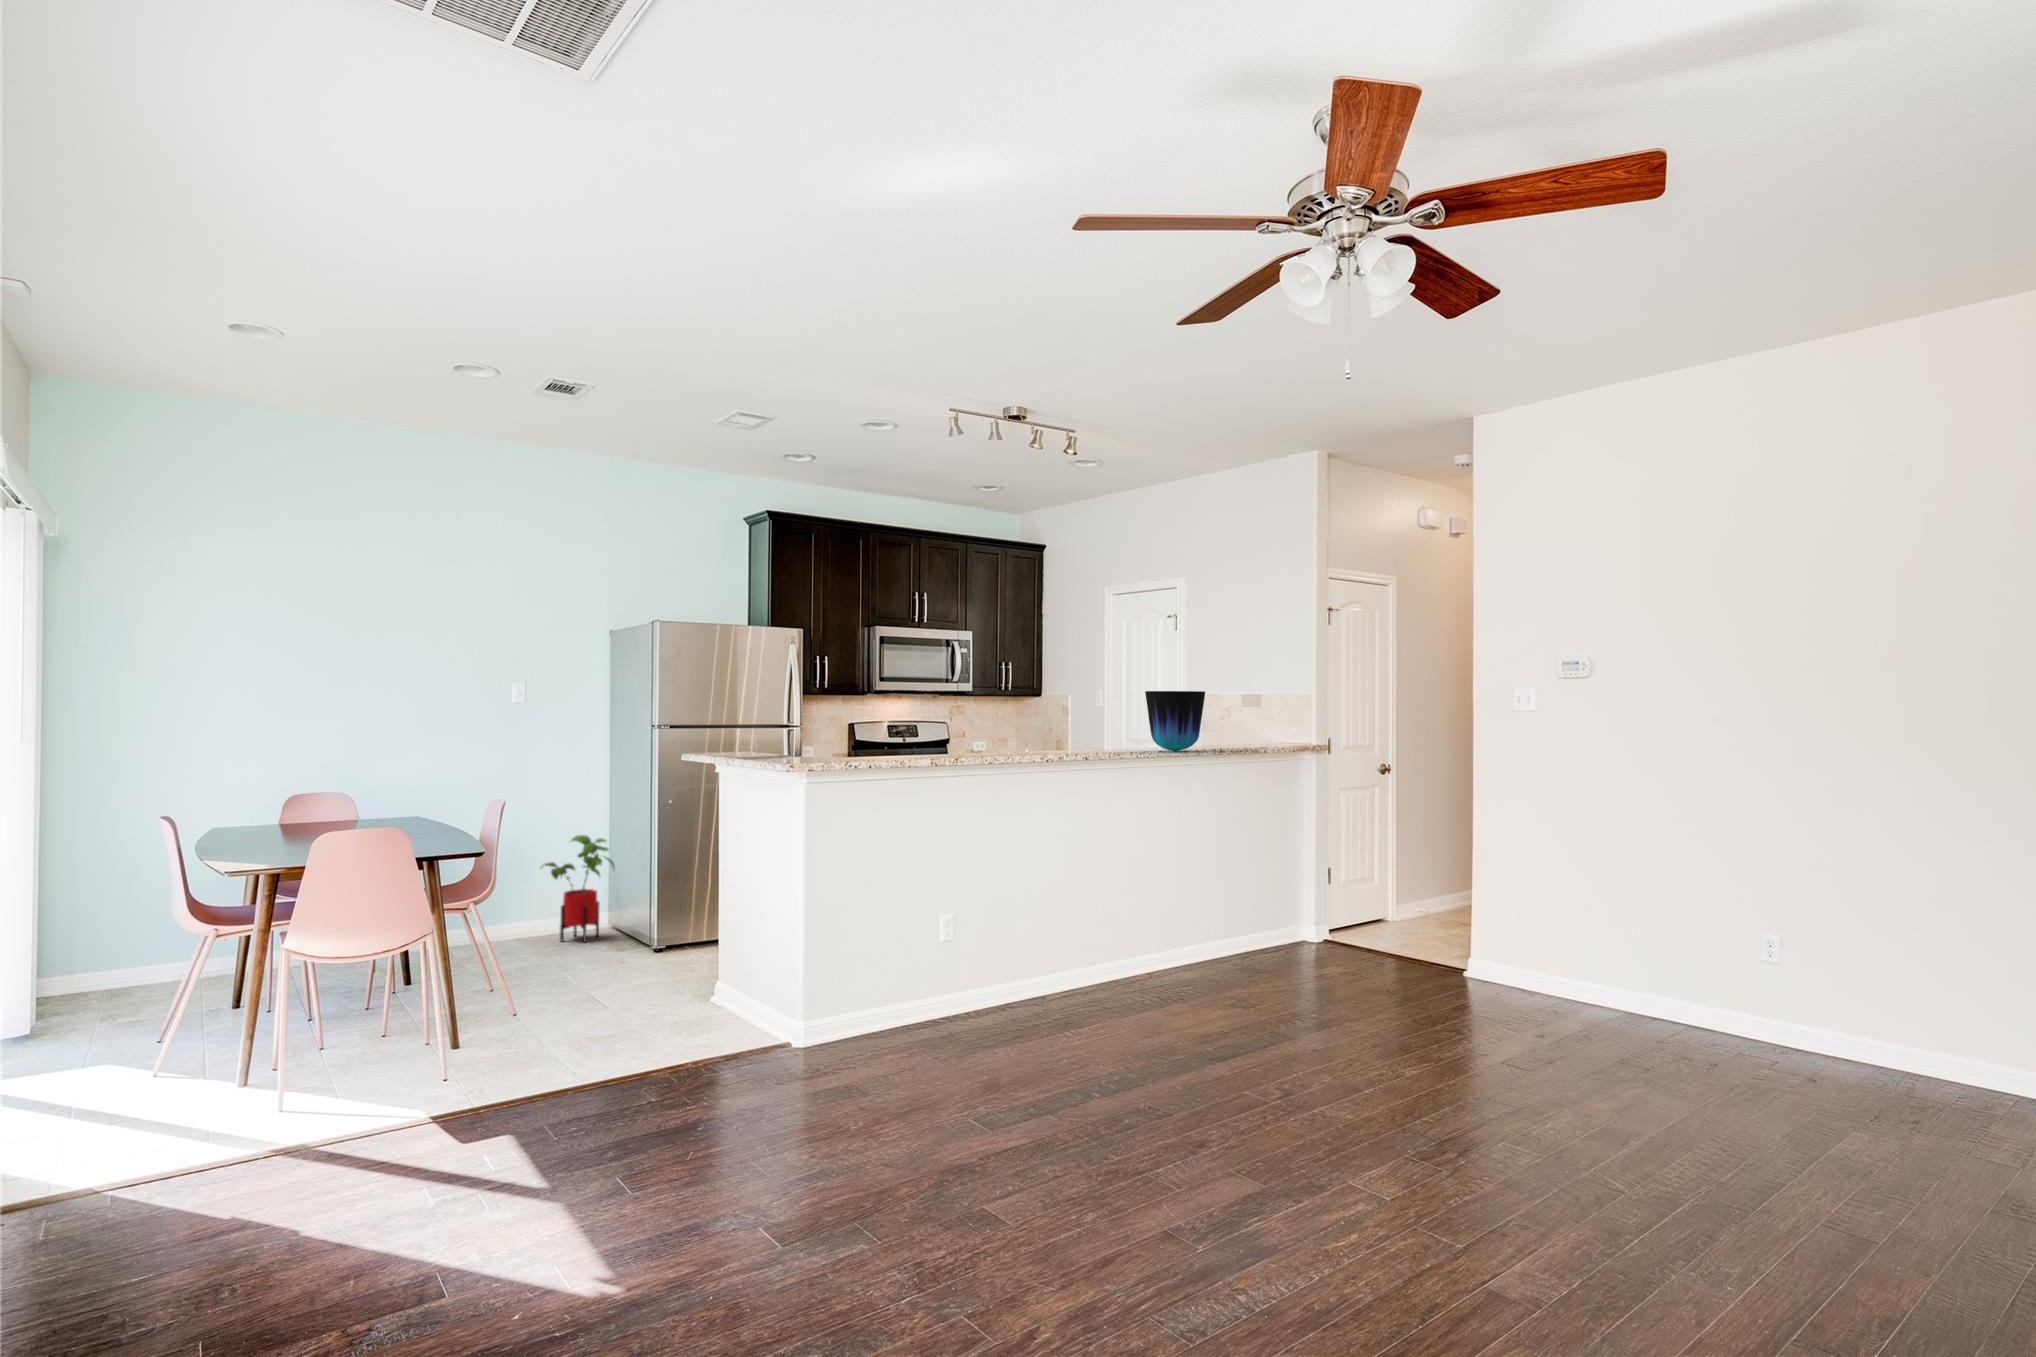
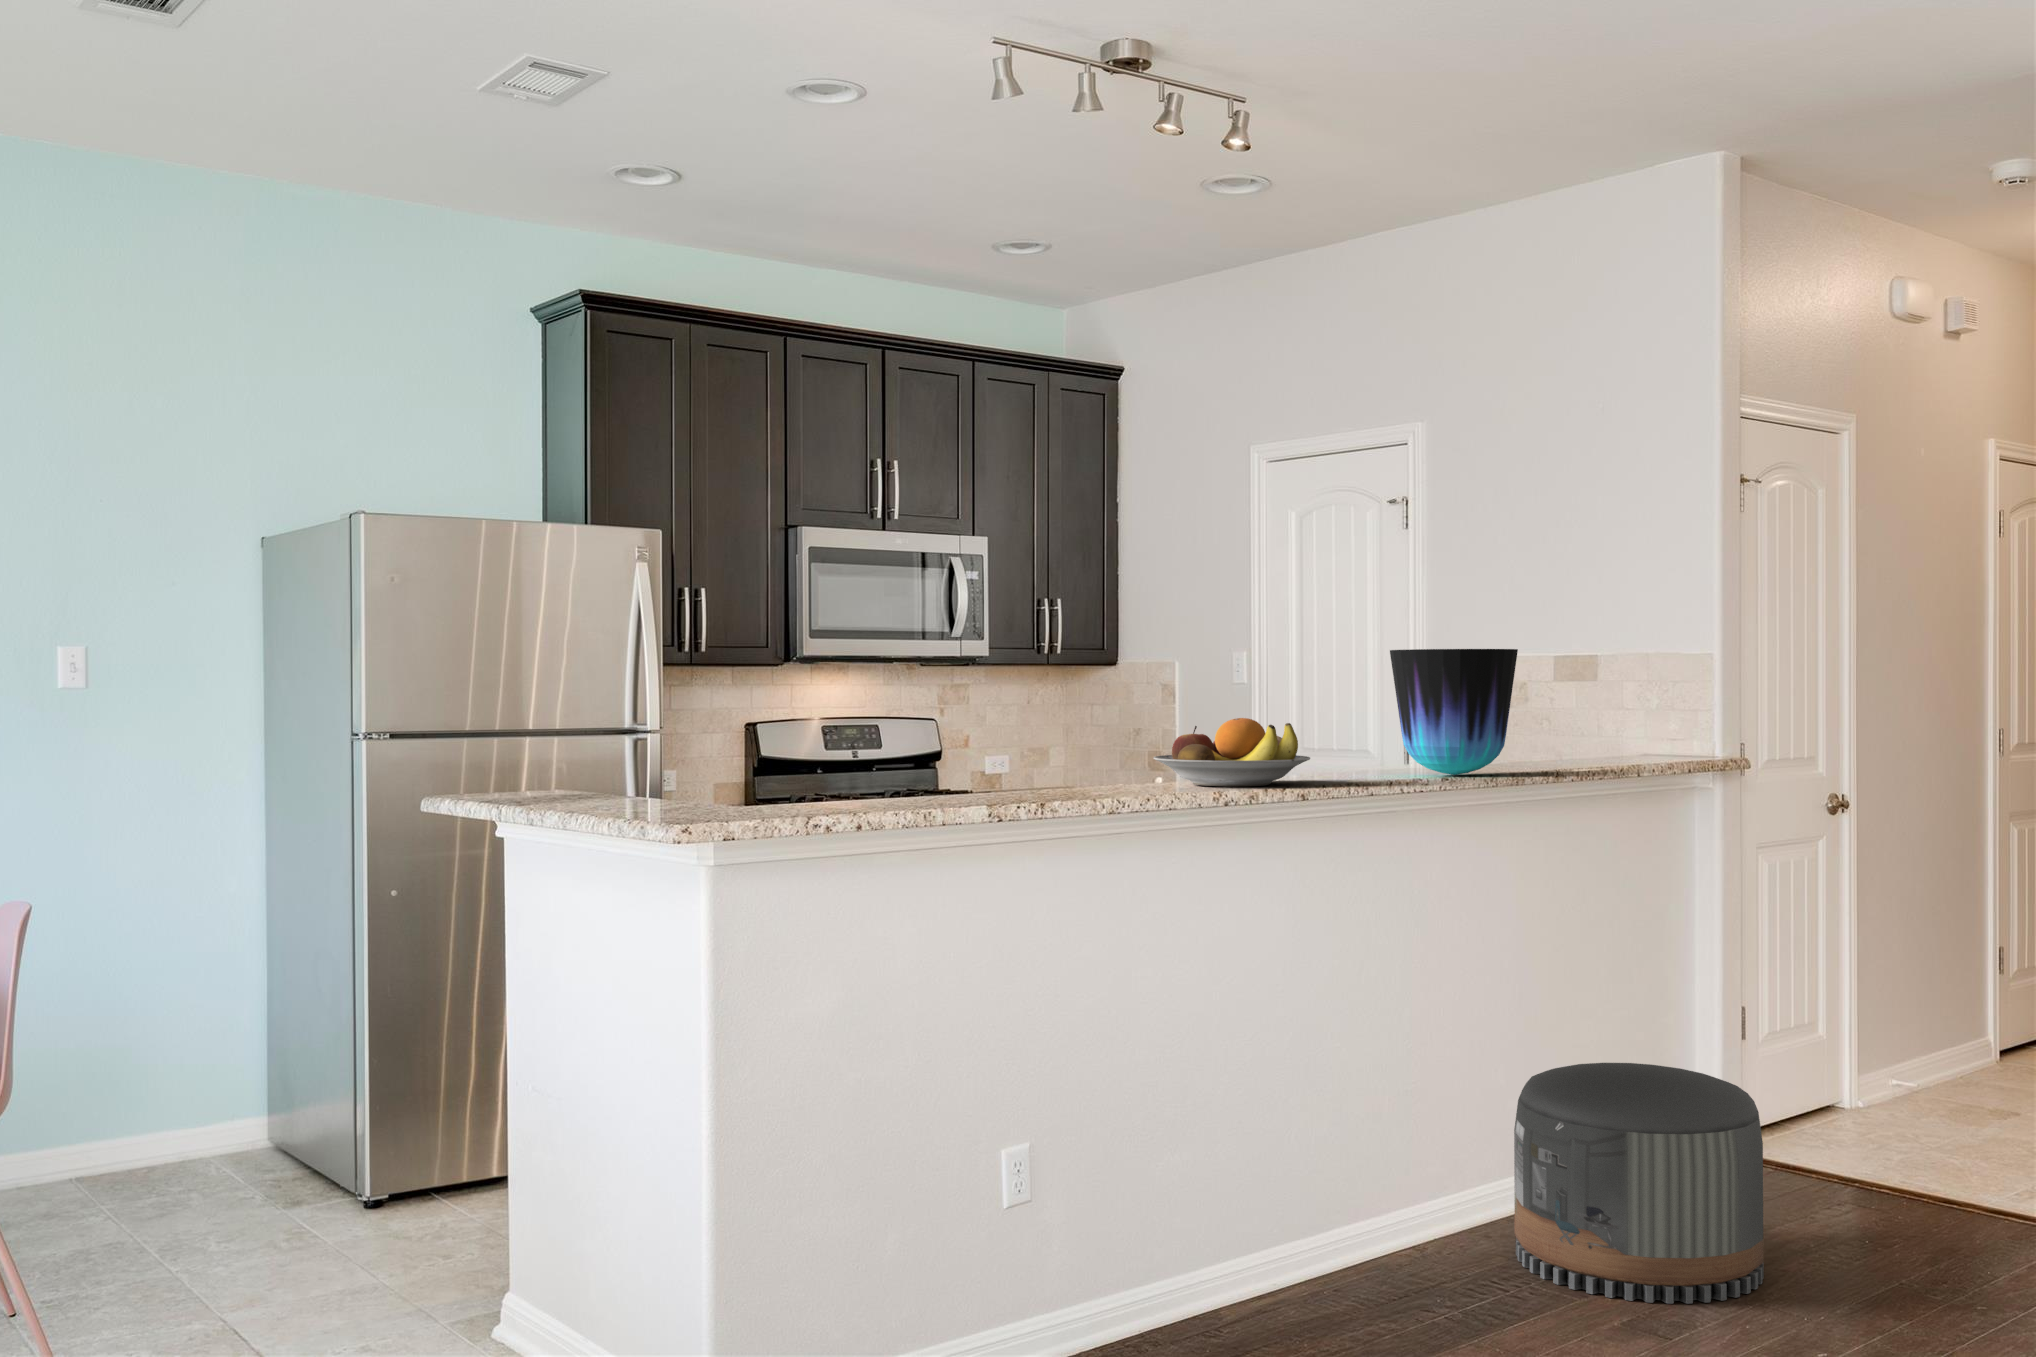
fruit bowl: none [1026,723,1100,755] -> present [1153,718,1310,786]
house plant: present [541,835,614,942] -> none [118,963,277,1188]
pouf: none [1191,888,1304,996] -> present [1514,1063,1764,1304]

